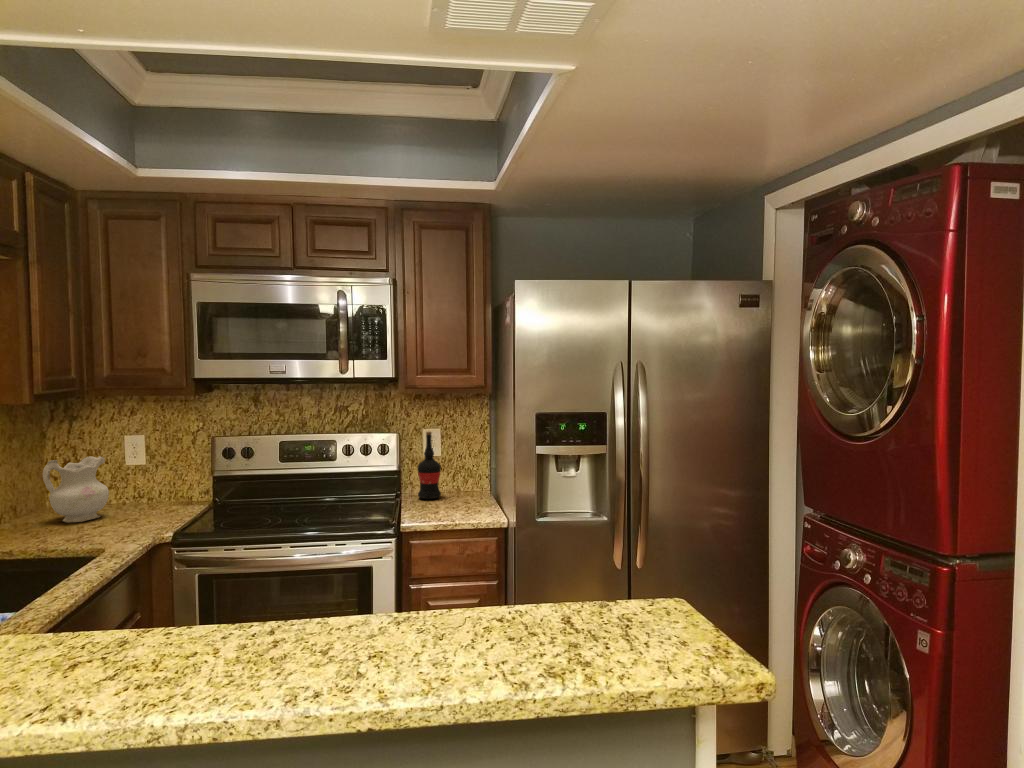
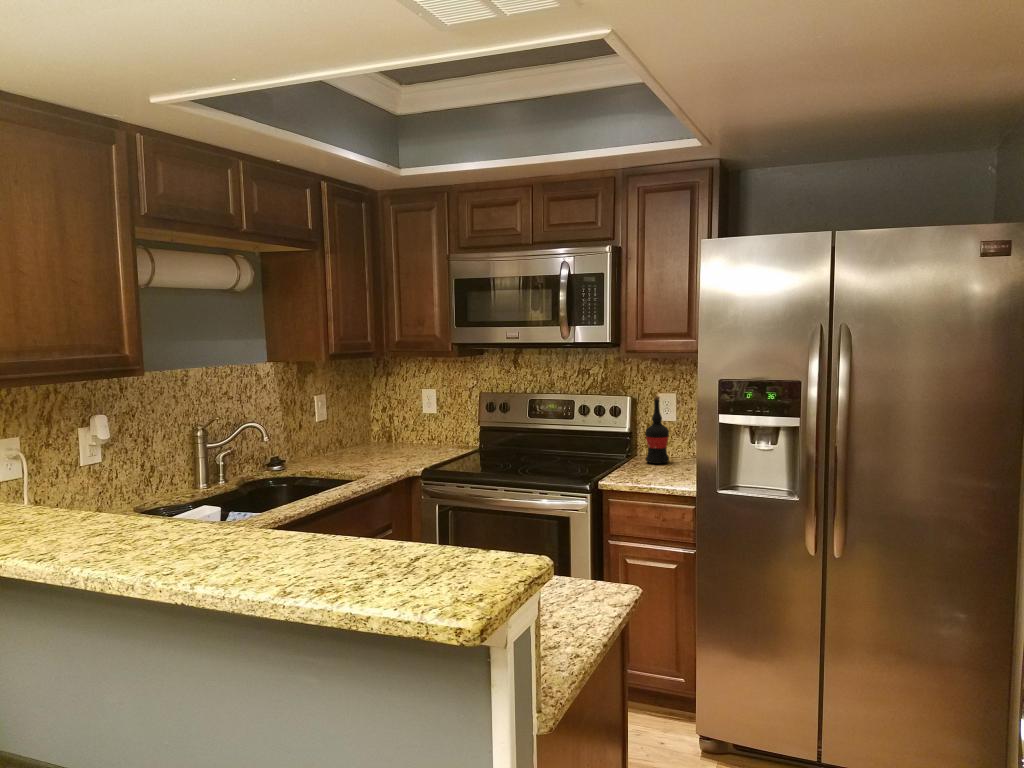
ceramic pitcher: present [43,456,109,523] -> none [359,404,404,453]

